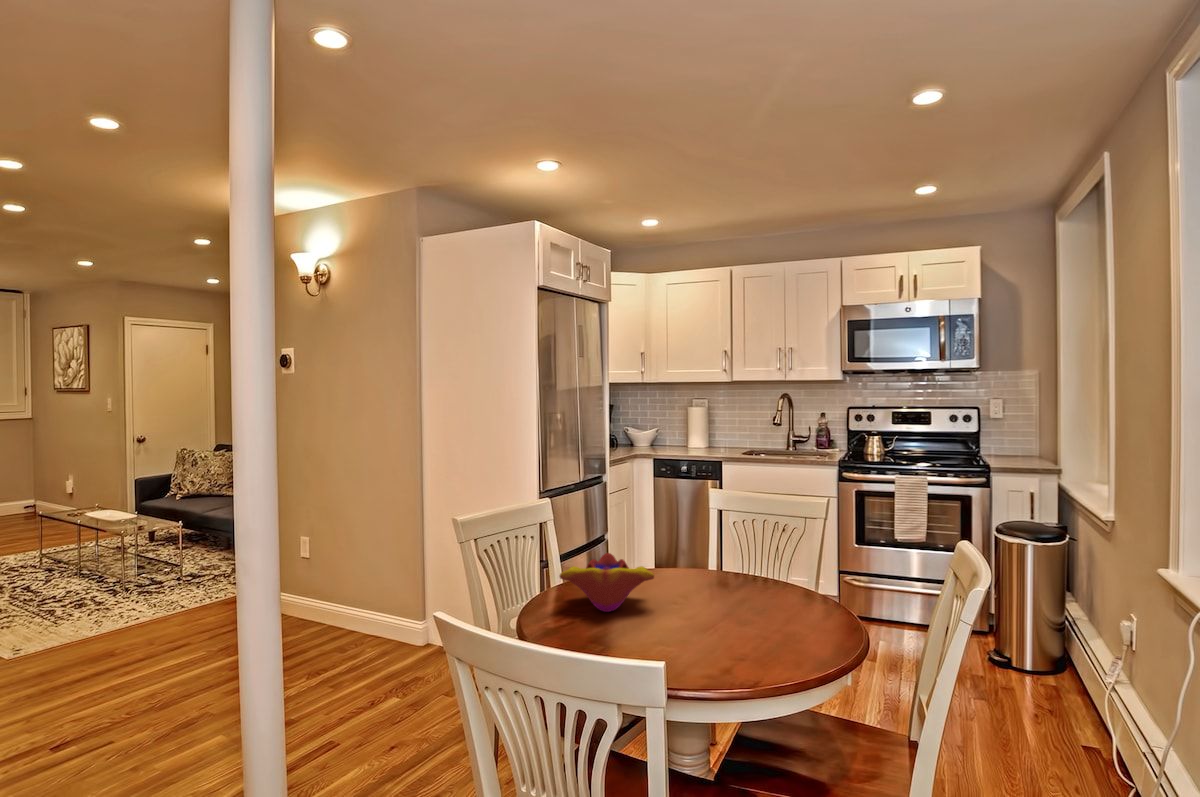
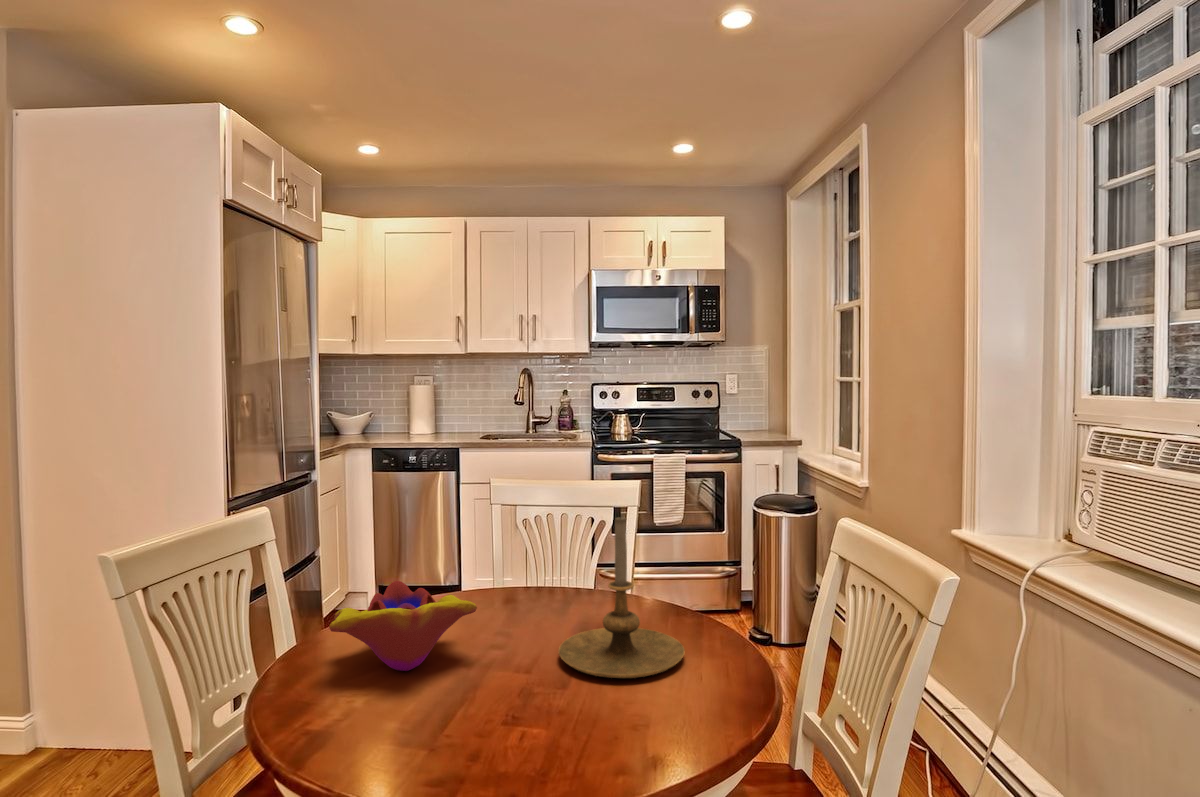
candle holder: none [707,521,802,639] -> present [559,517,685,678]

